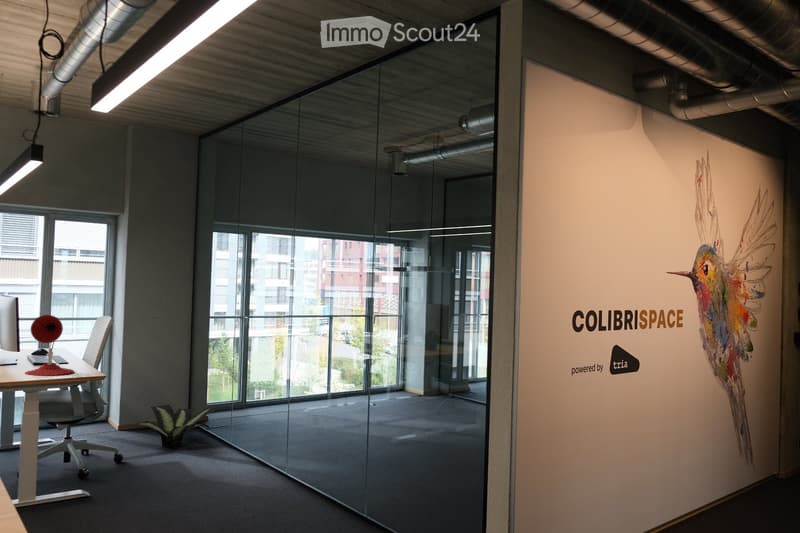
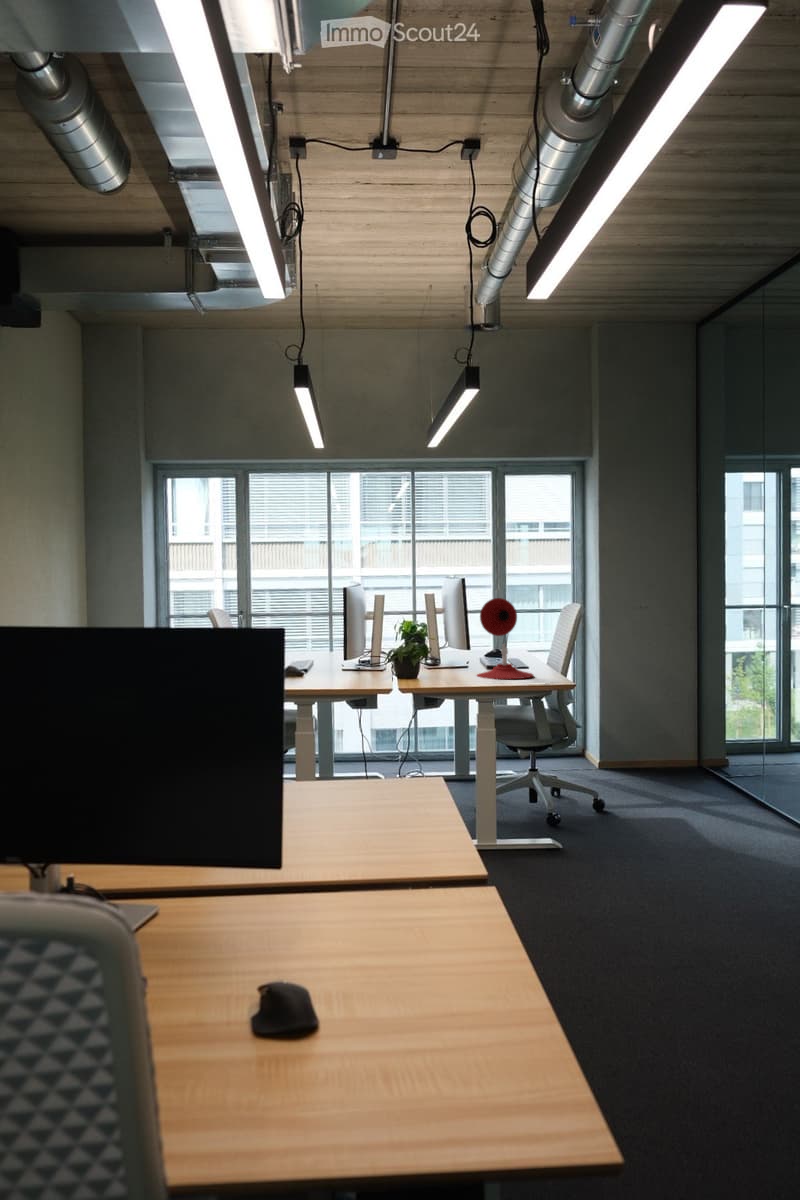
potted plant: present [135,405,216,448] -> none [618,739,741,804]

